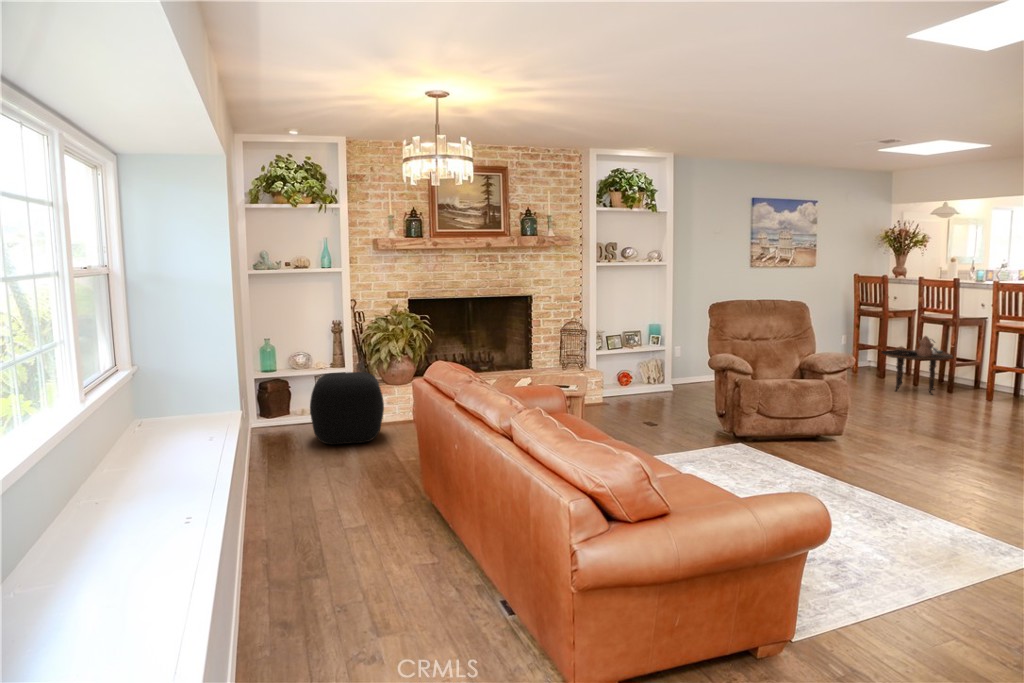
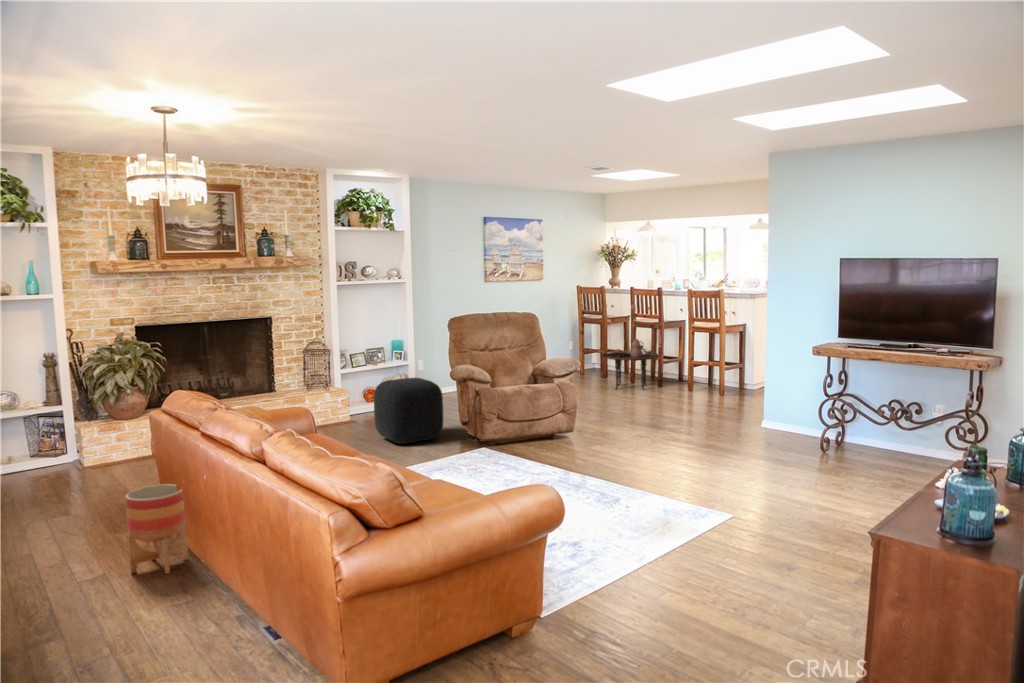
ottoman: present [310,372,384,444] -> present [374,378,443,444]
planter: none [378,459,433,550] -> present [125,484,188,574]

